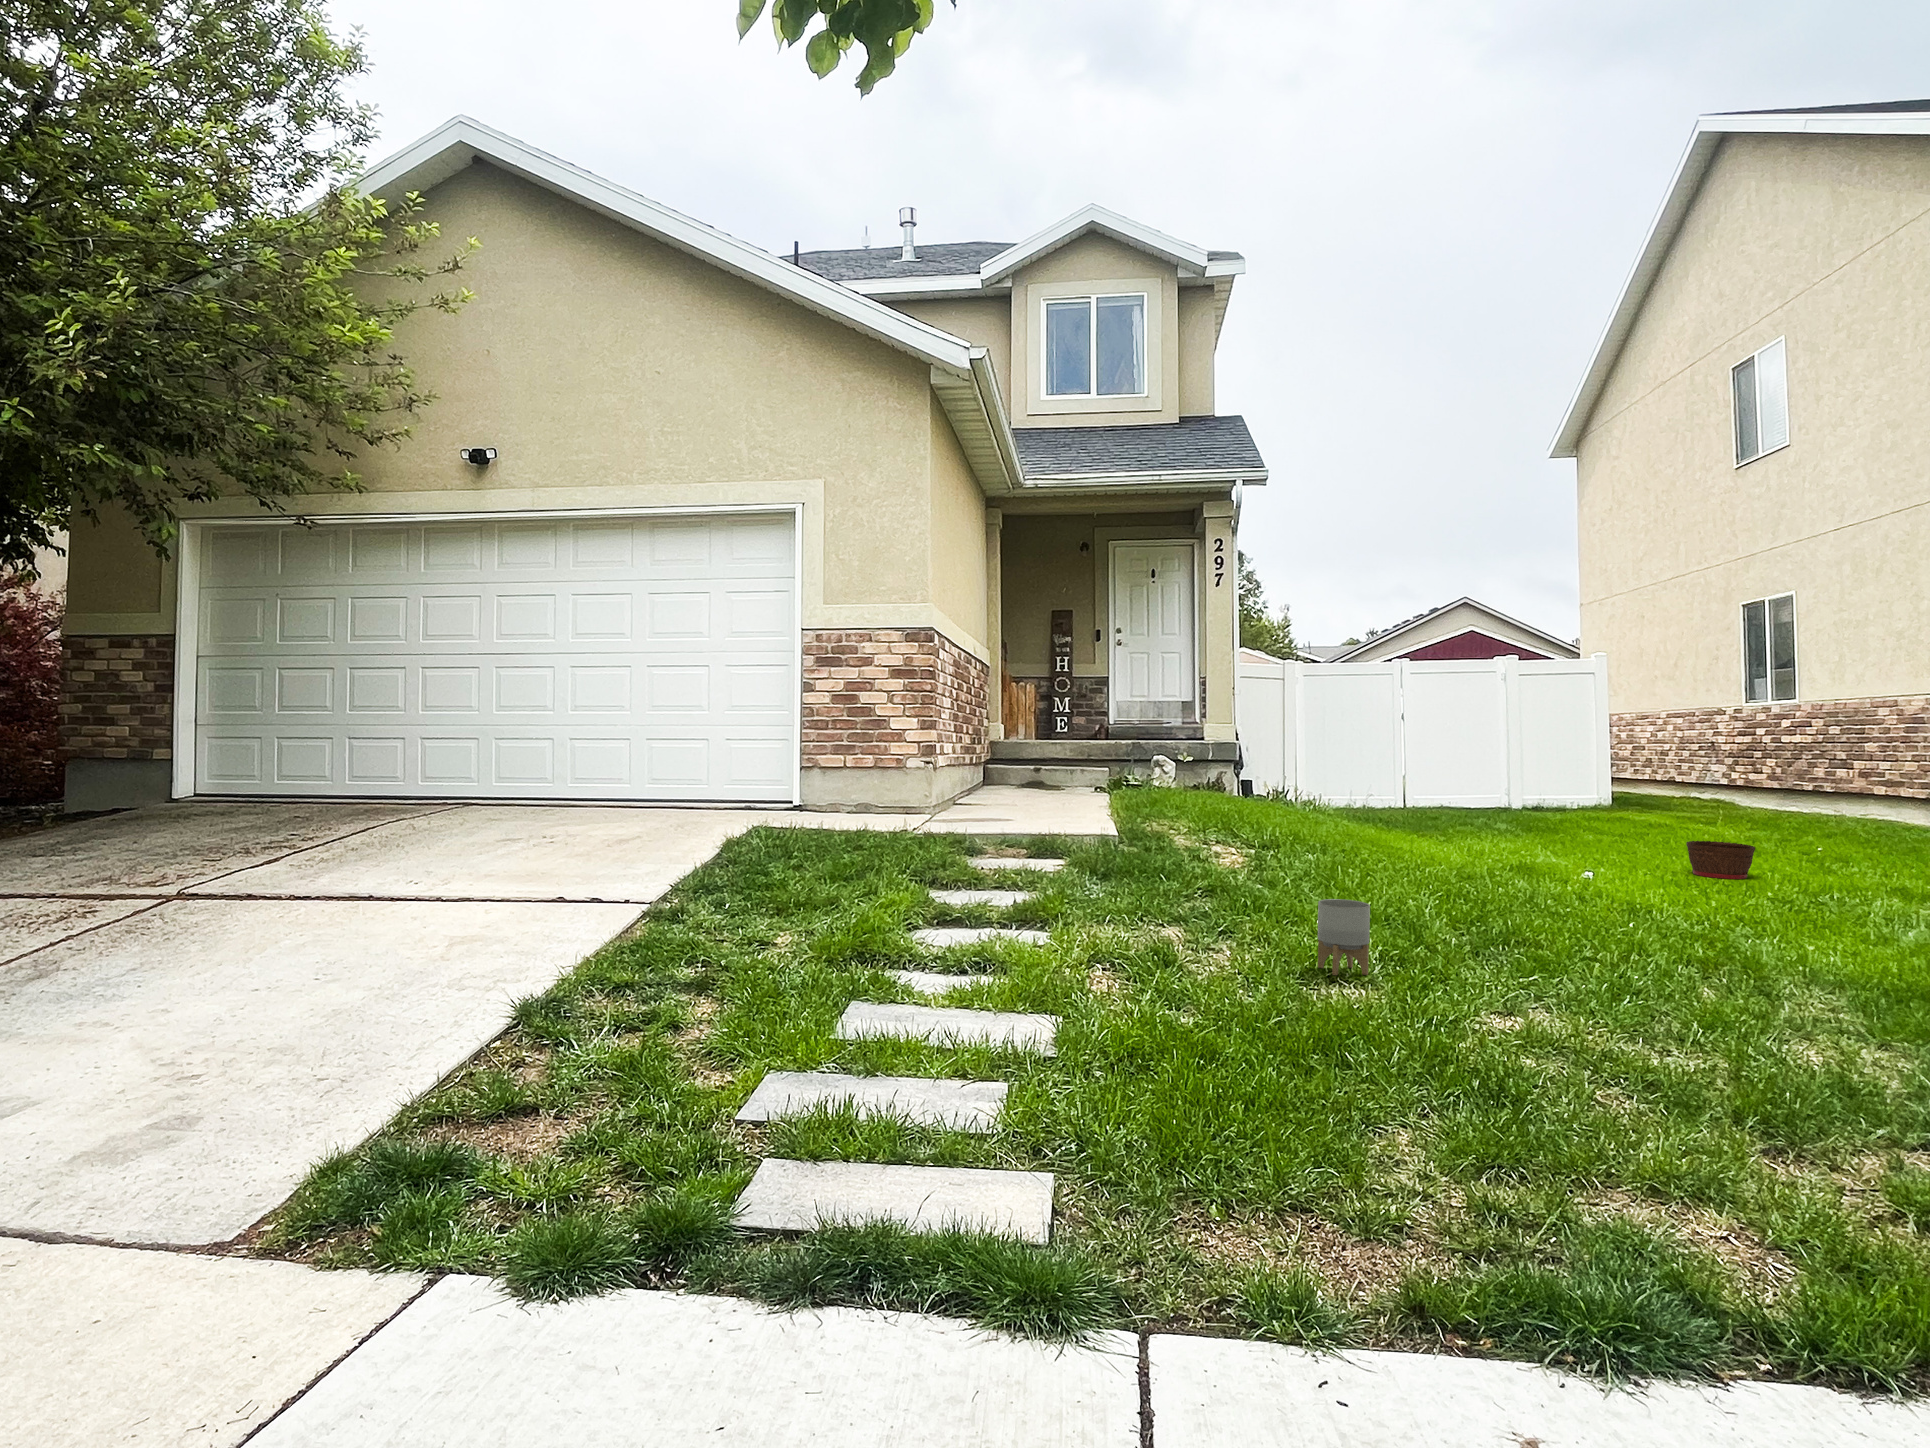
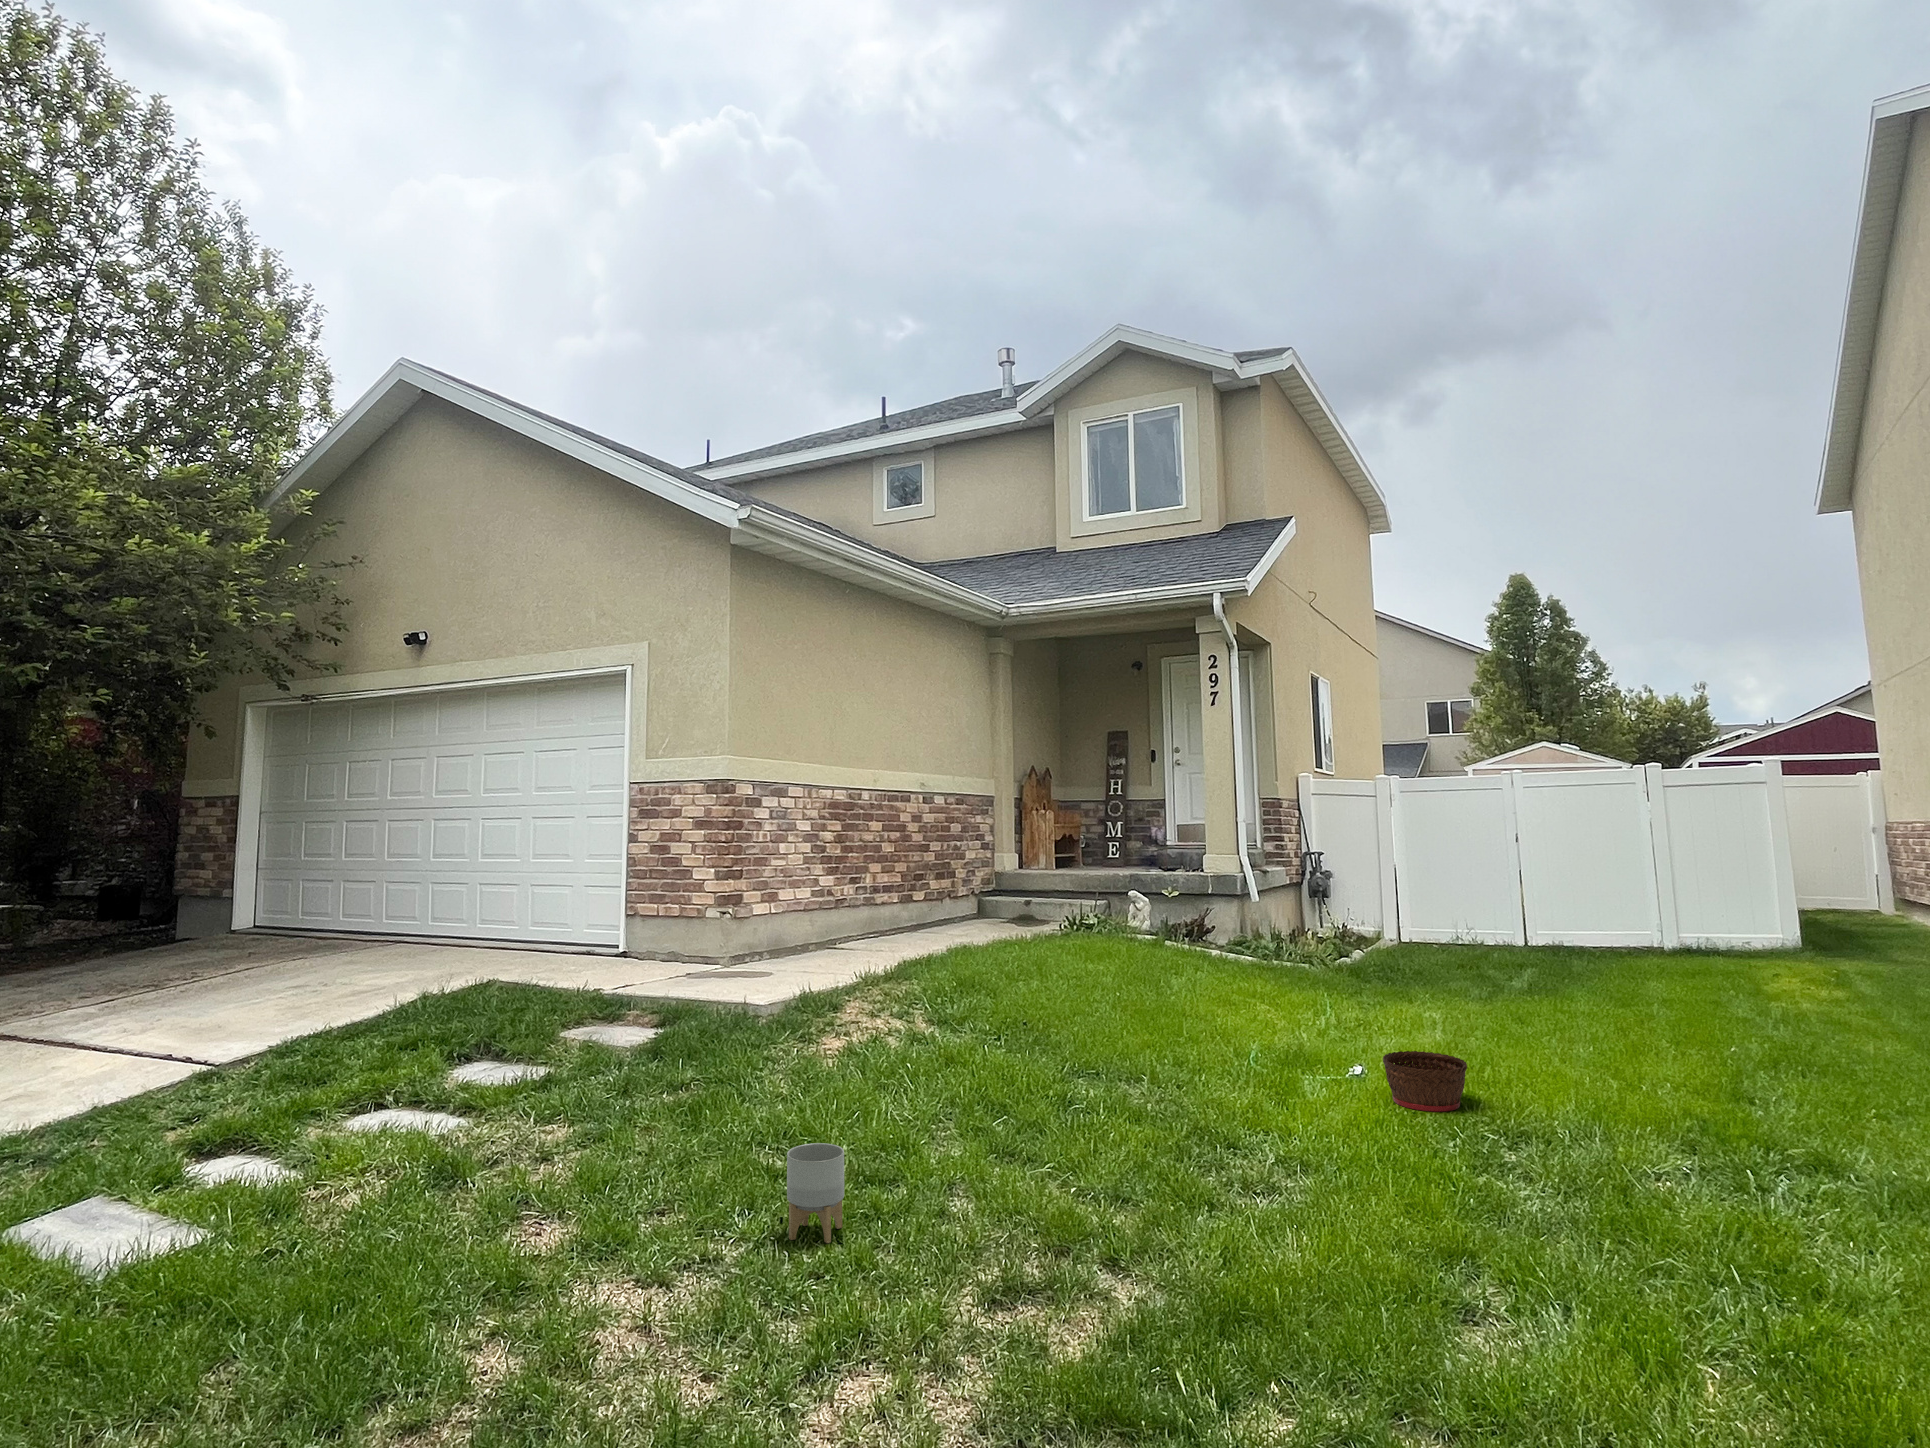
planter: present [1318,899,1370,975] -> present [787,1143,844,1243]

